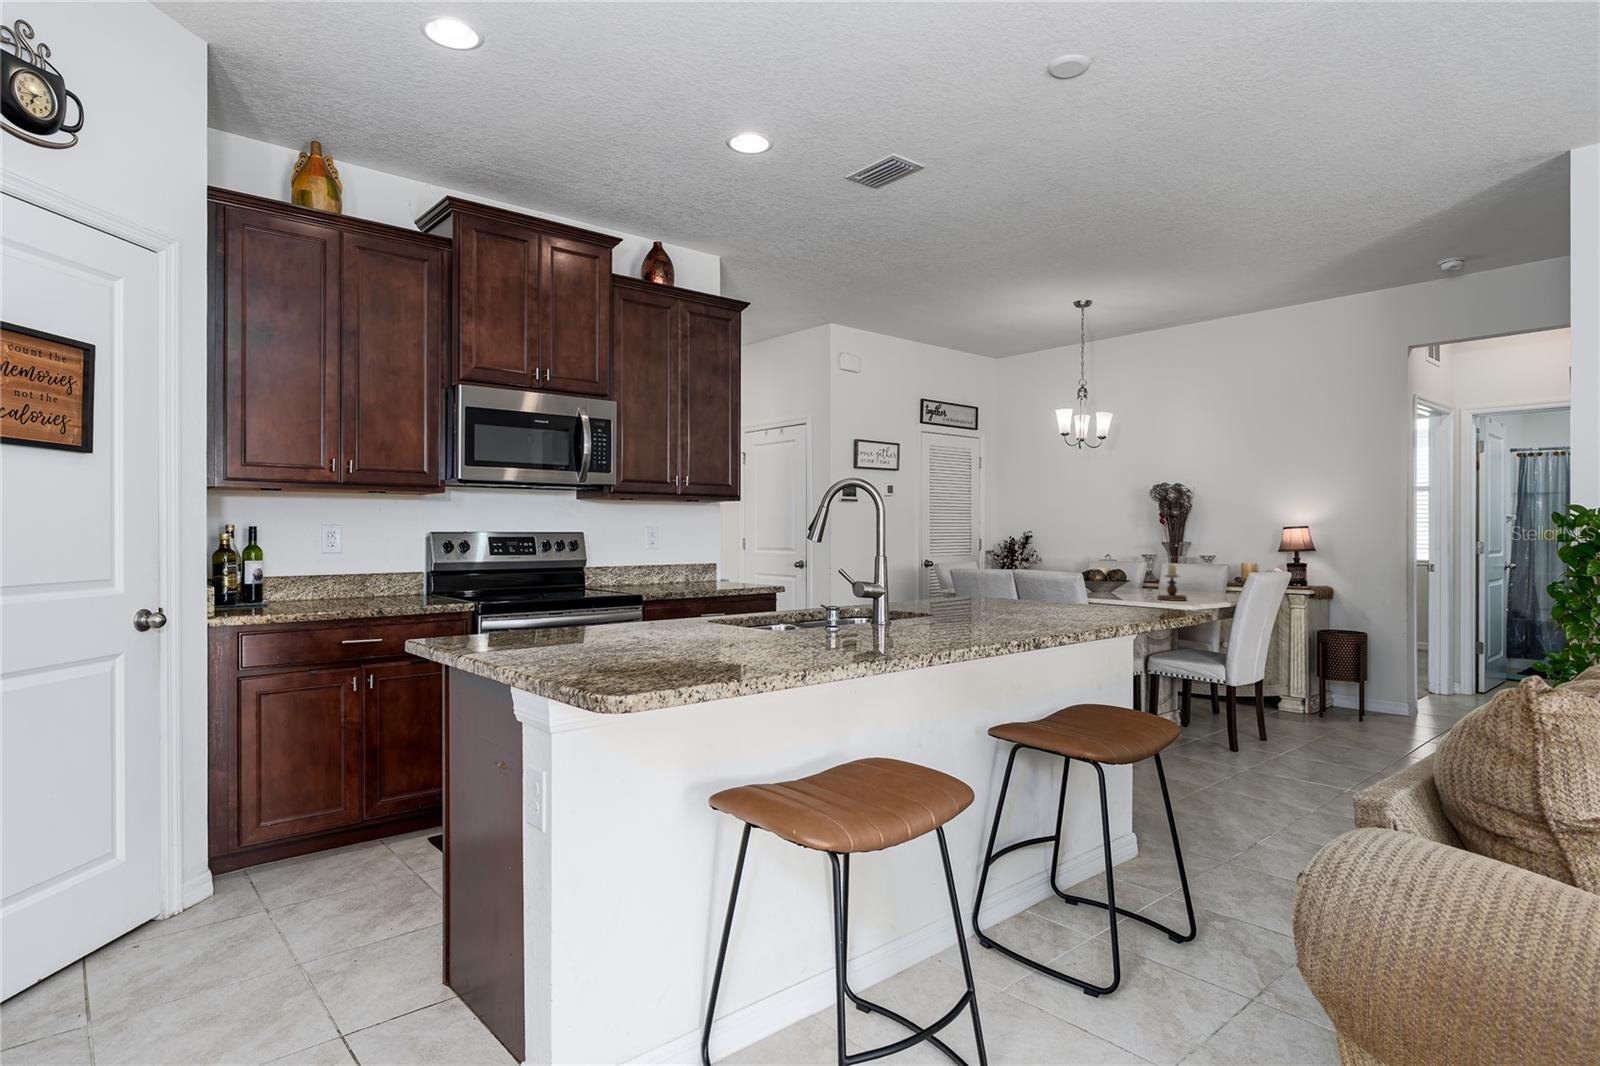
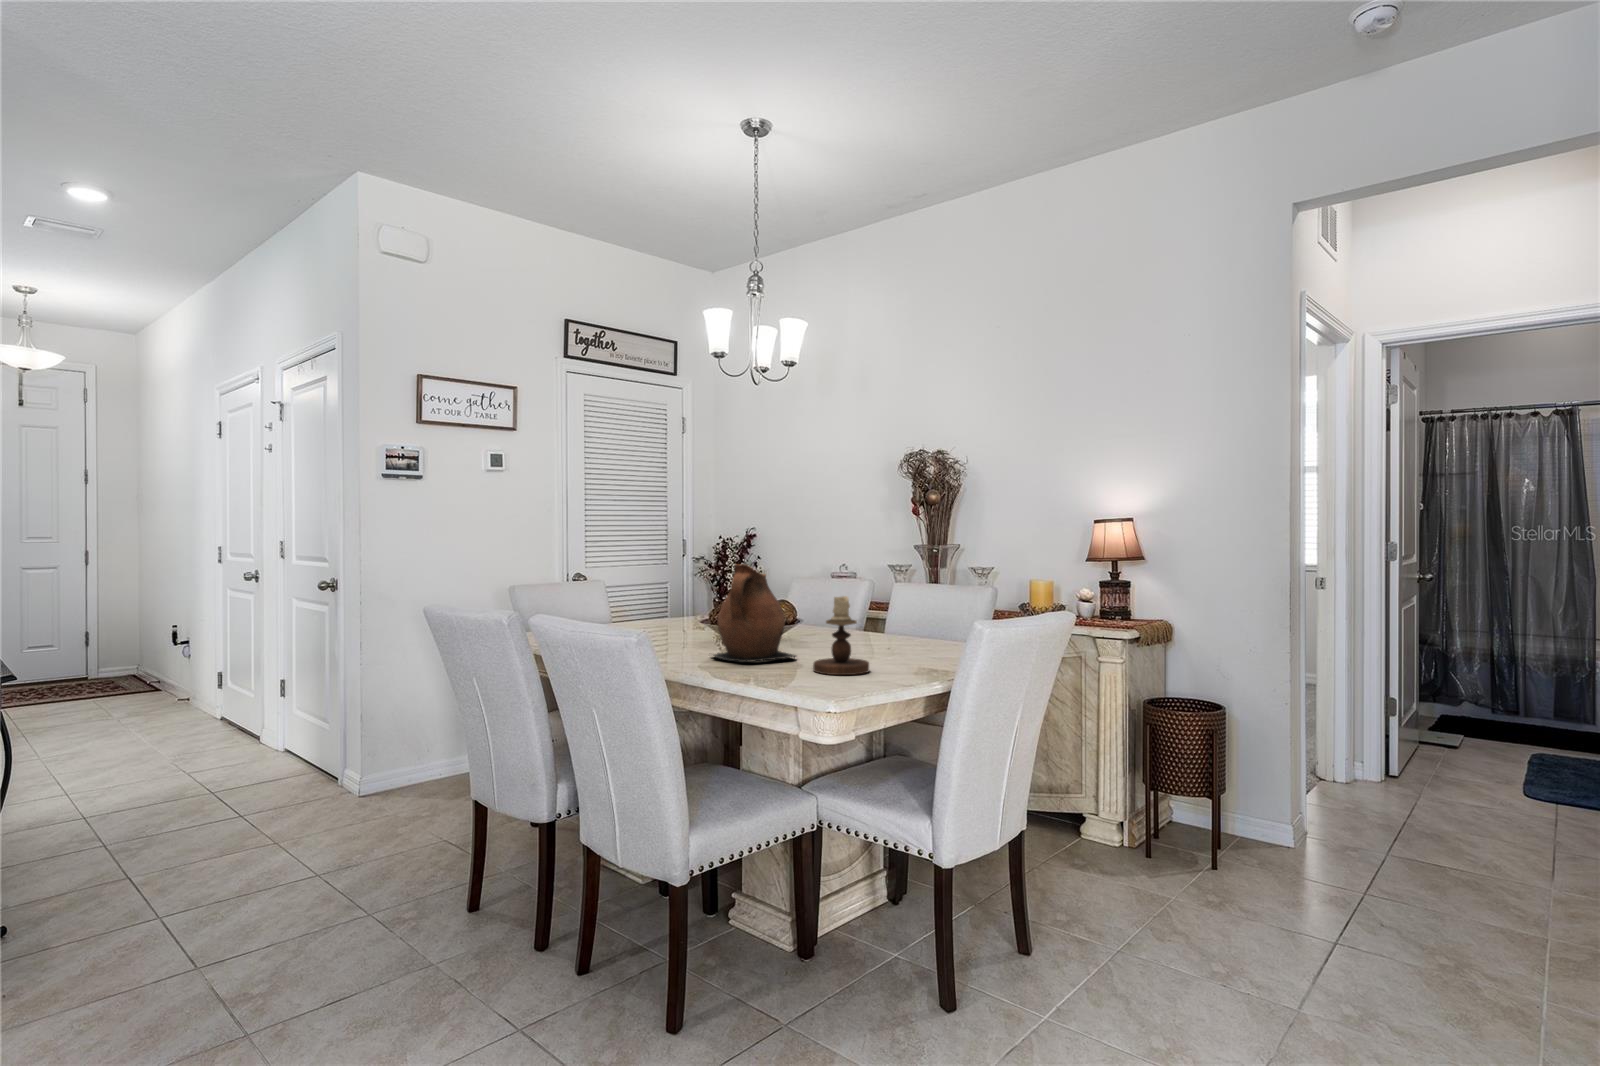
ceramic pitcher: none [1092,549,1140,597] -> present [713,564,796,662]

